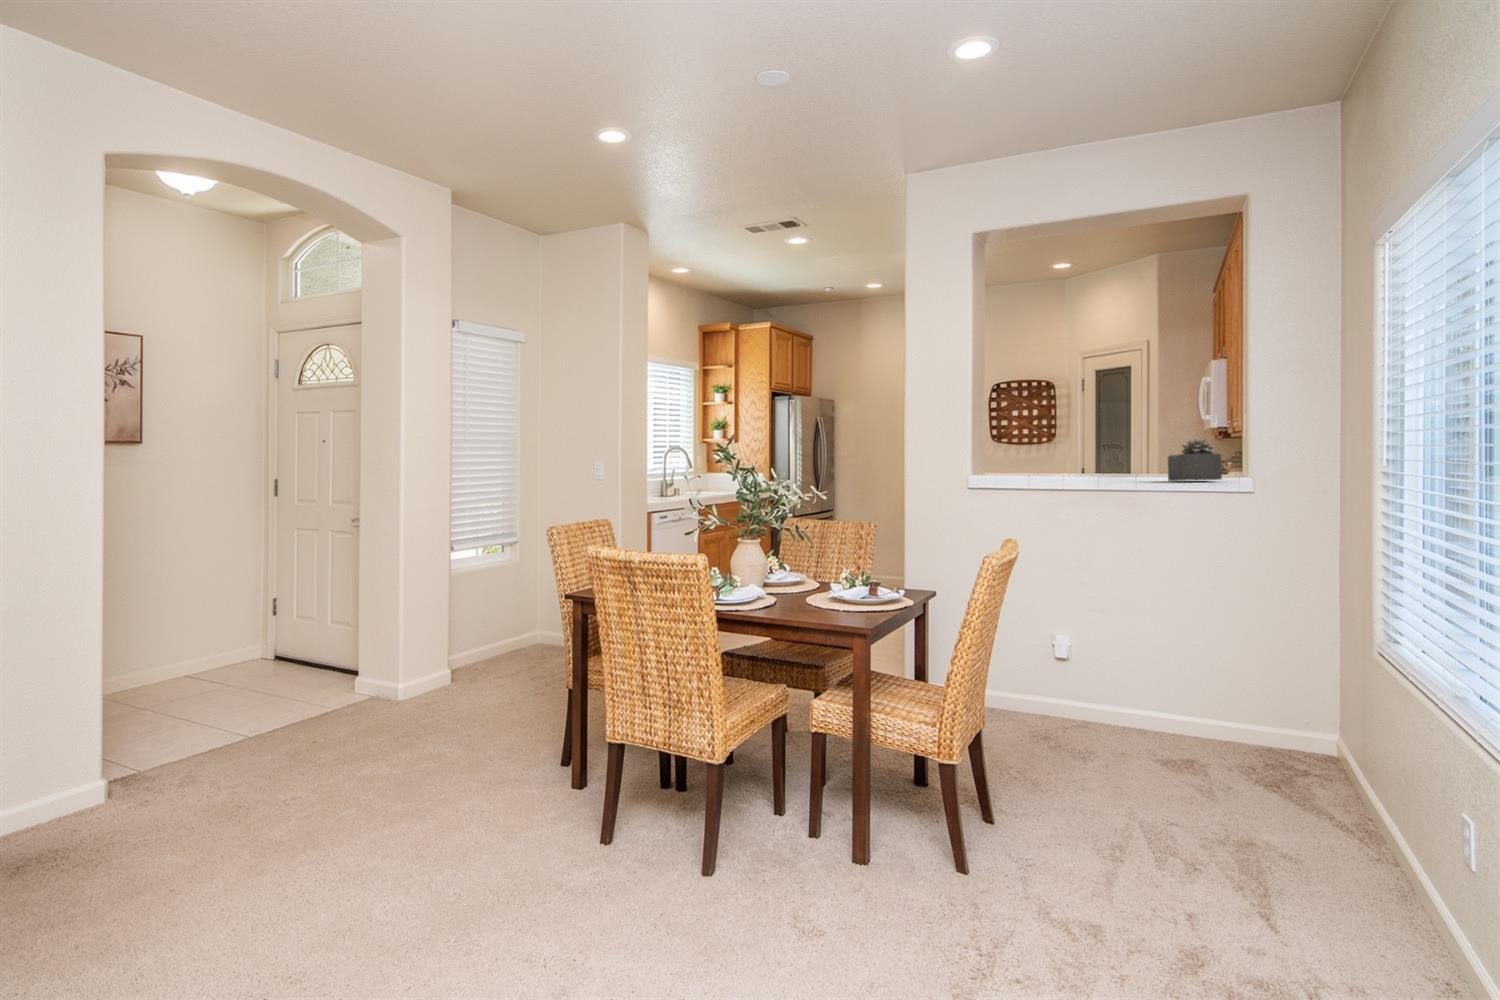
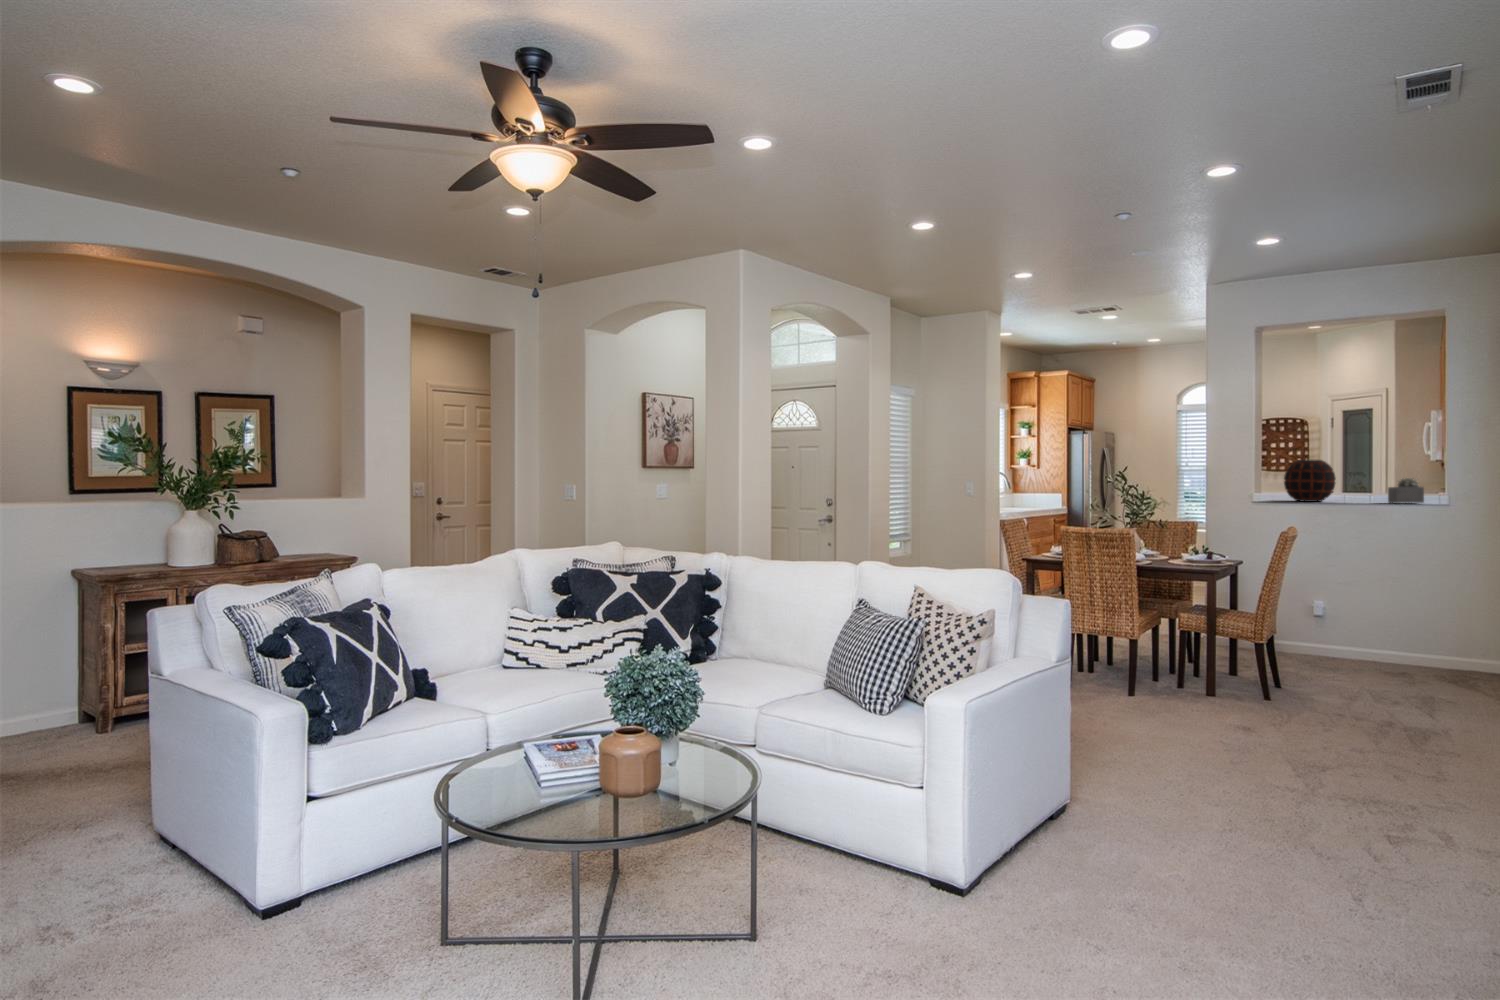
decorative vase: none [1018,414,1092,481] -> present [1284,460,1336,502]

